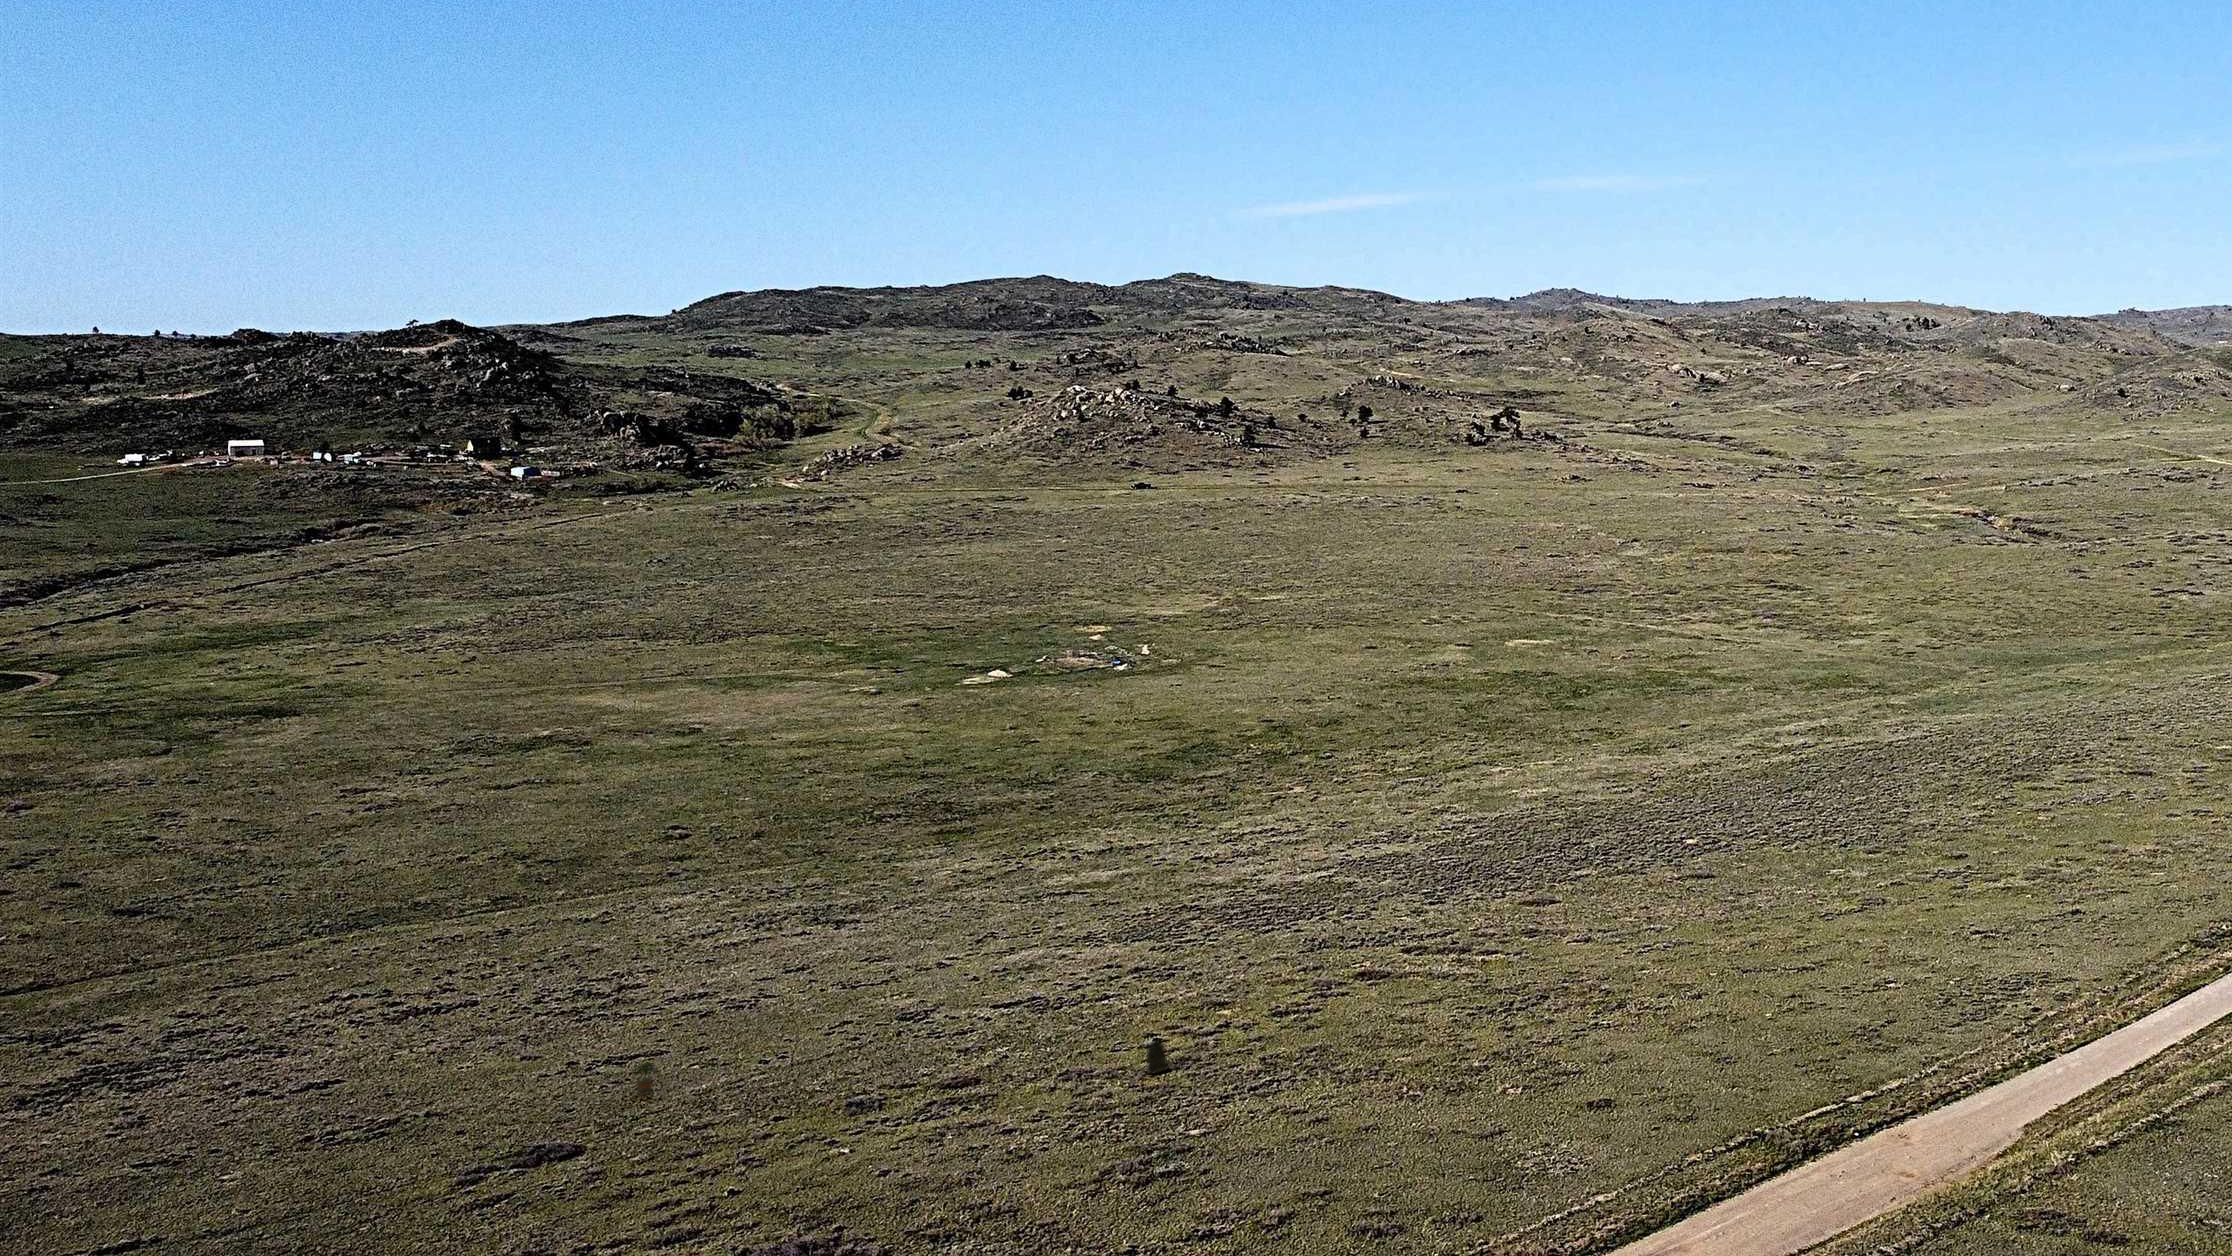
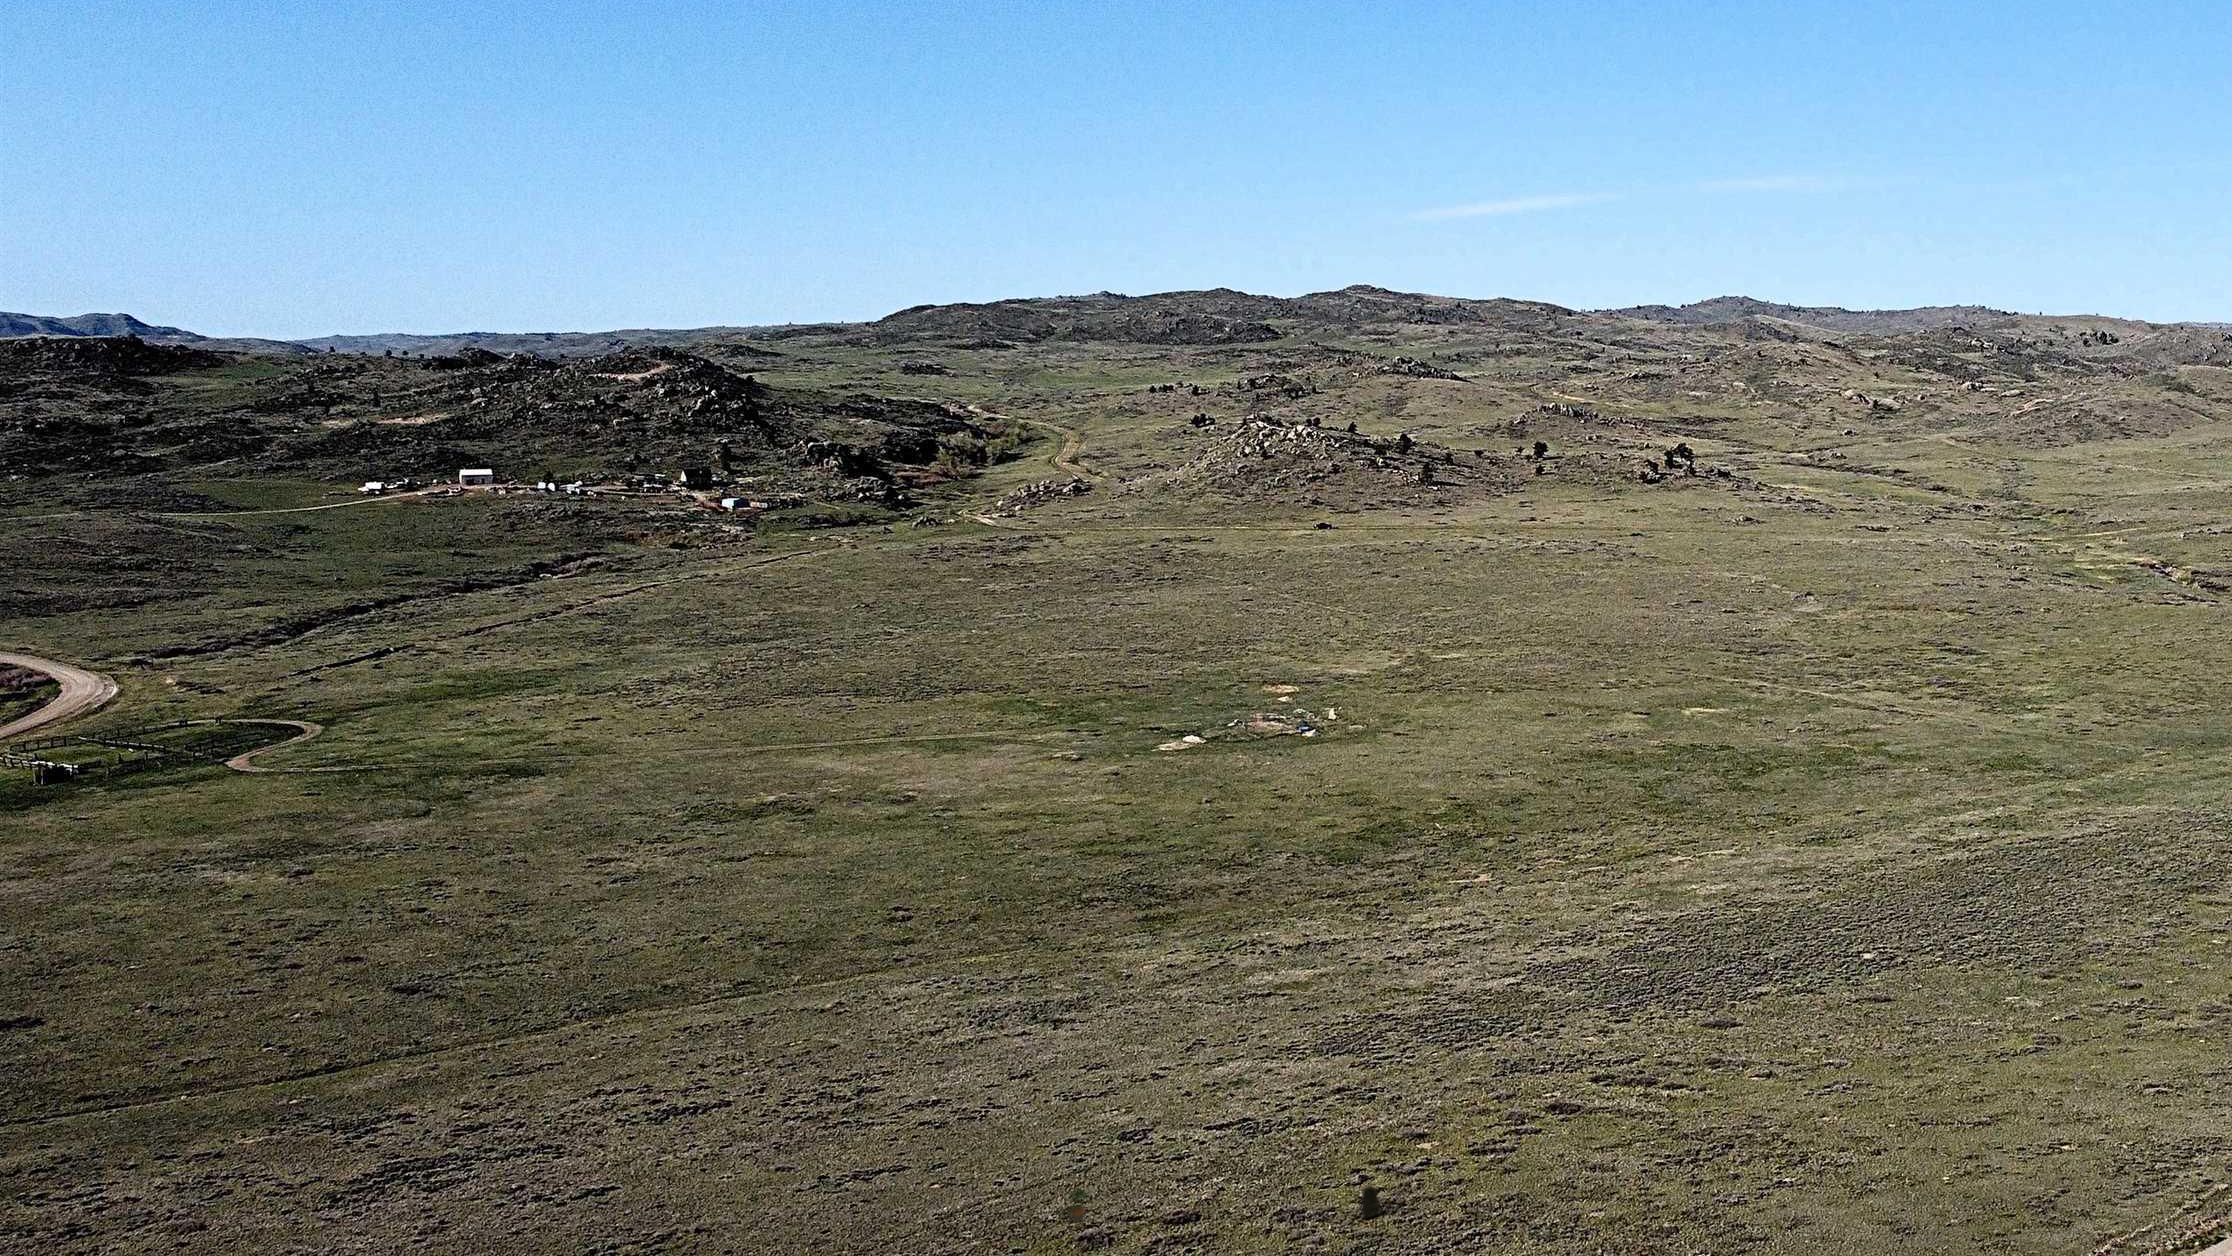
potted tree: present [635,1062,657,1096] -> present [1069,1189,1089,1223]

